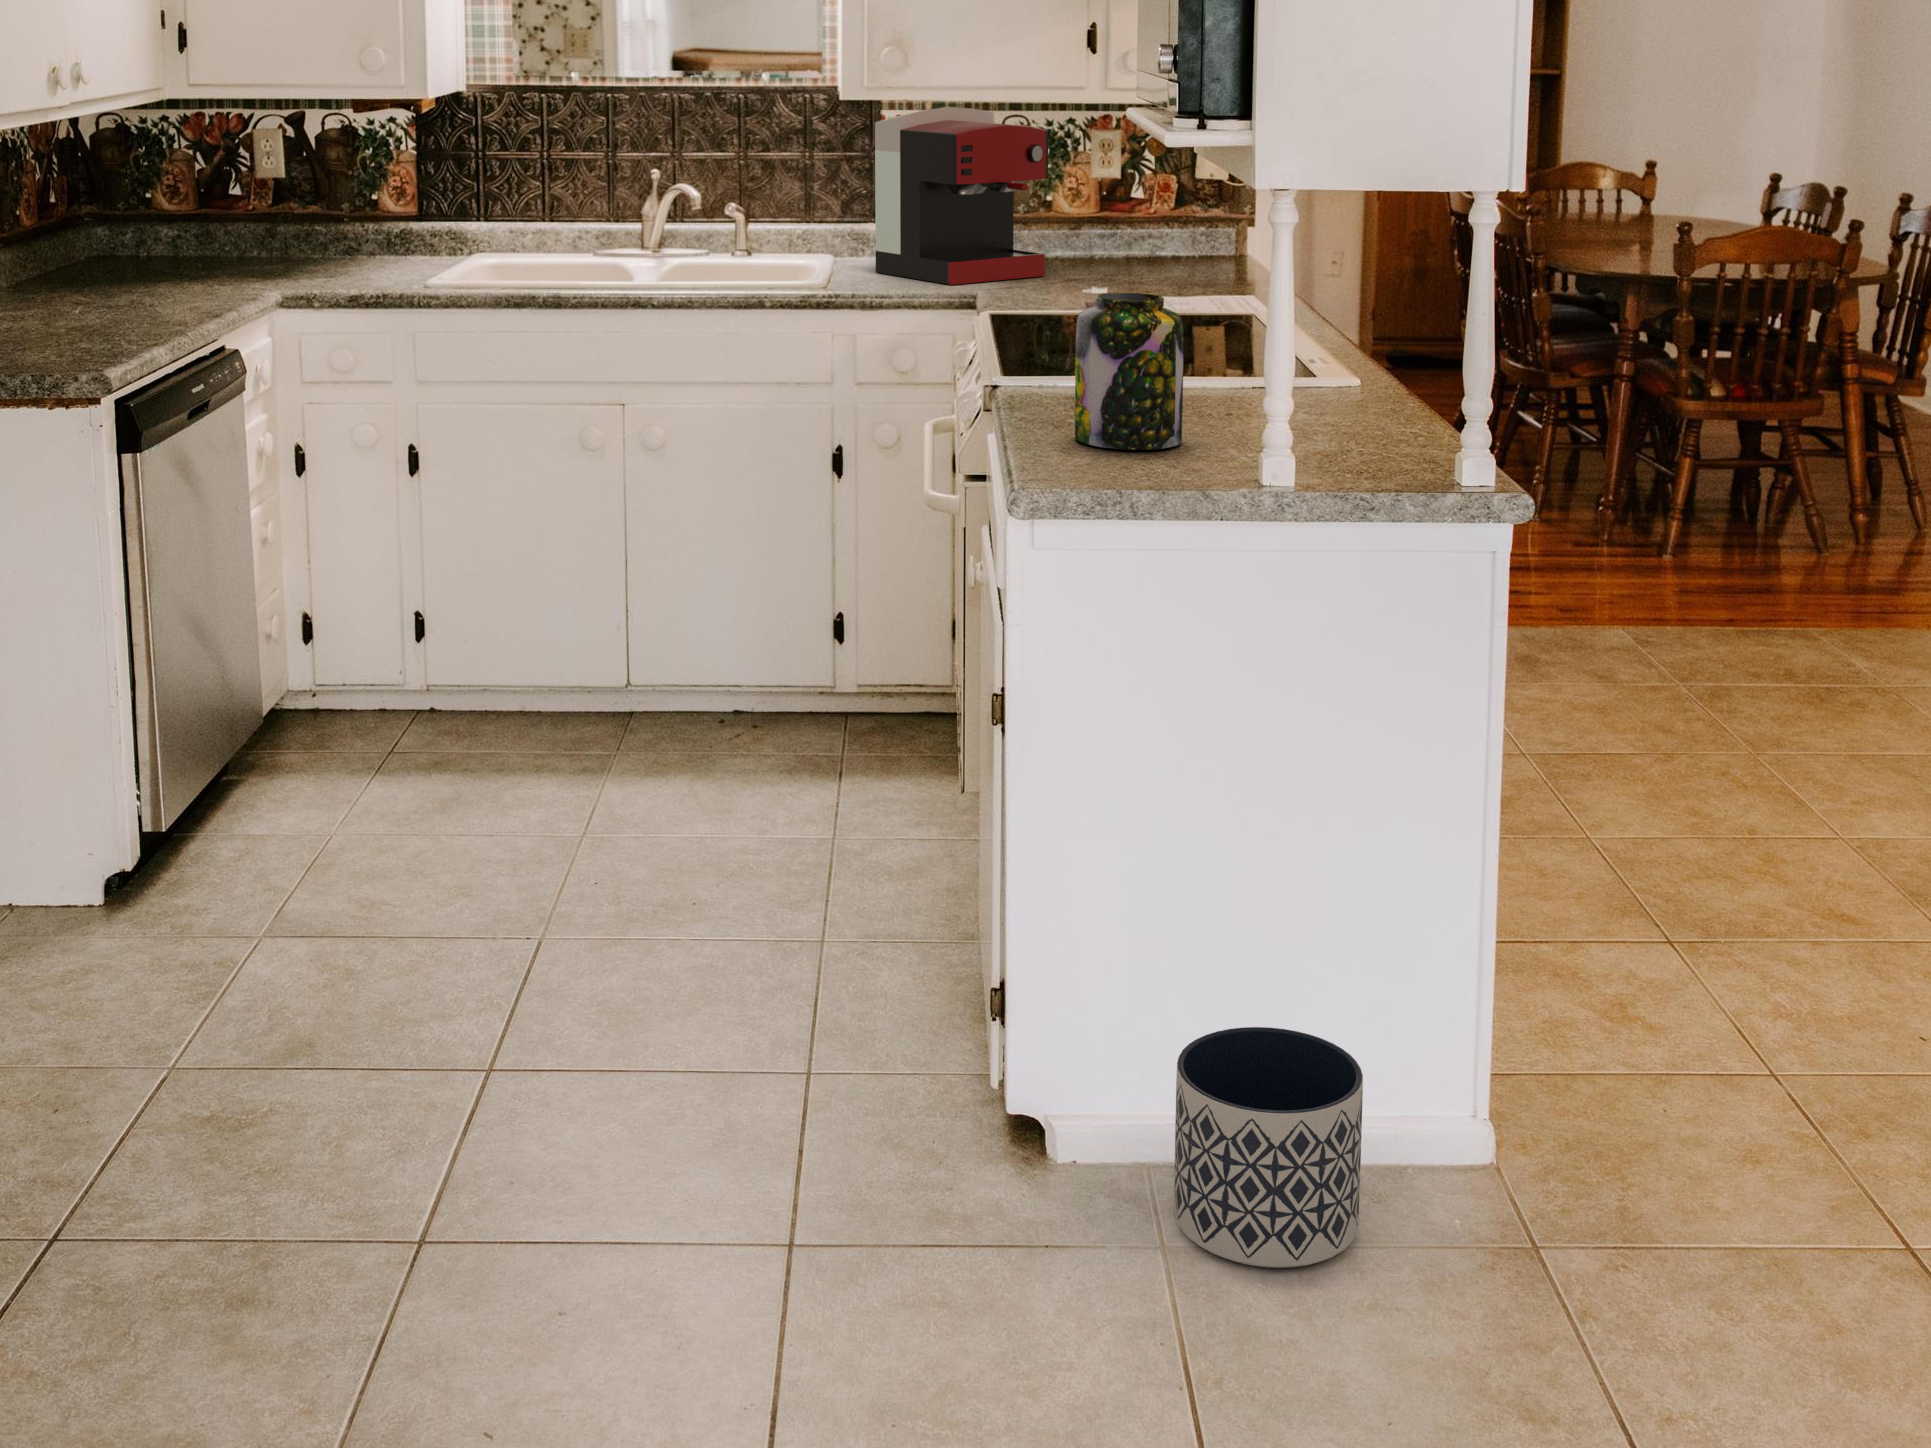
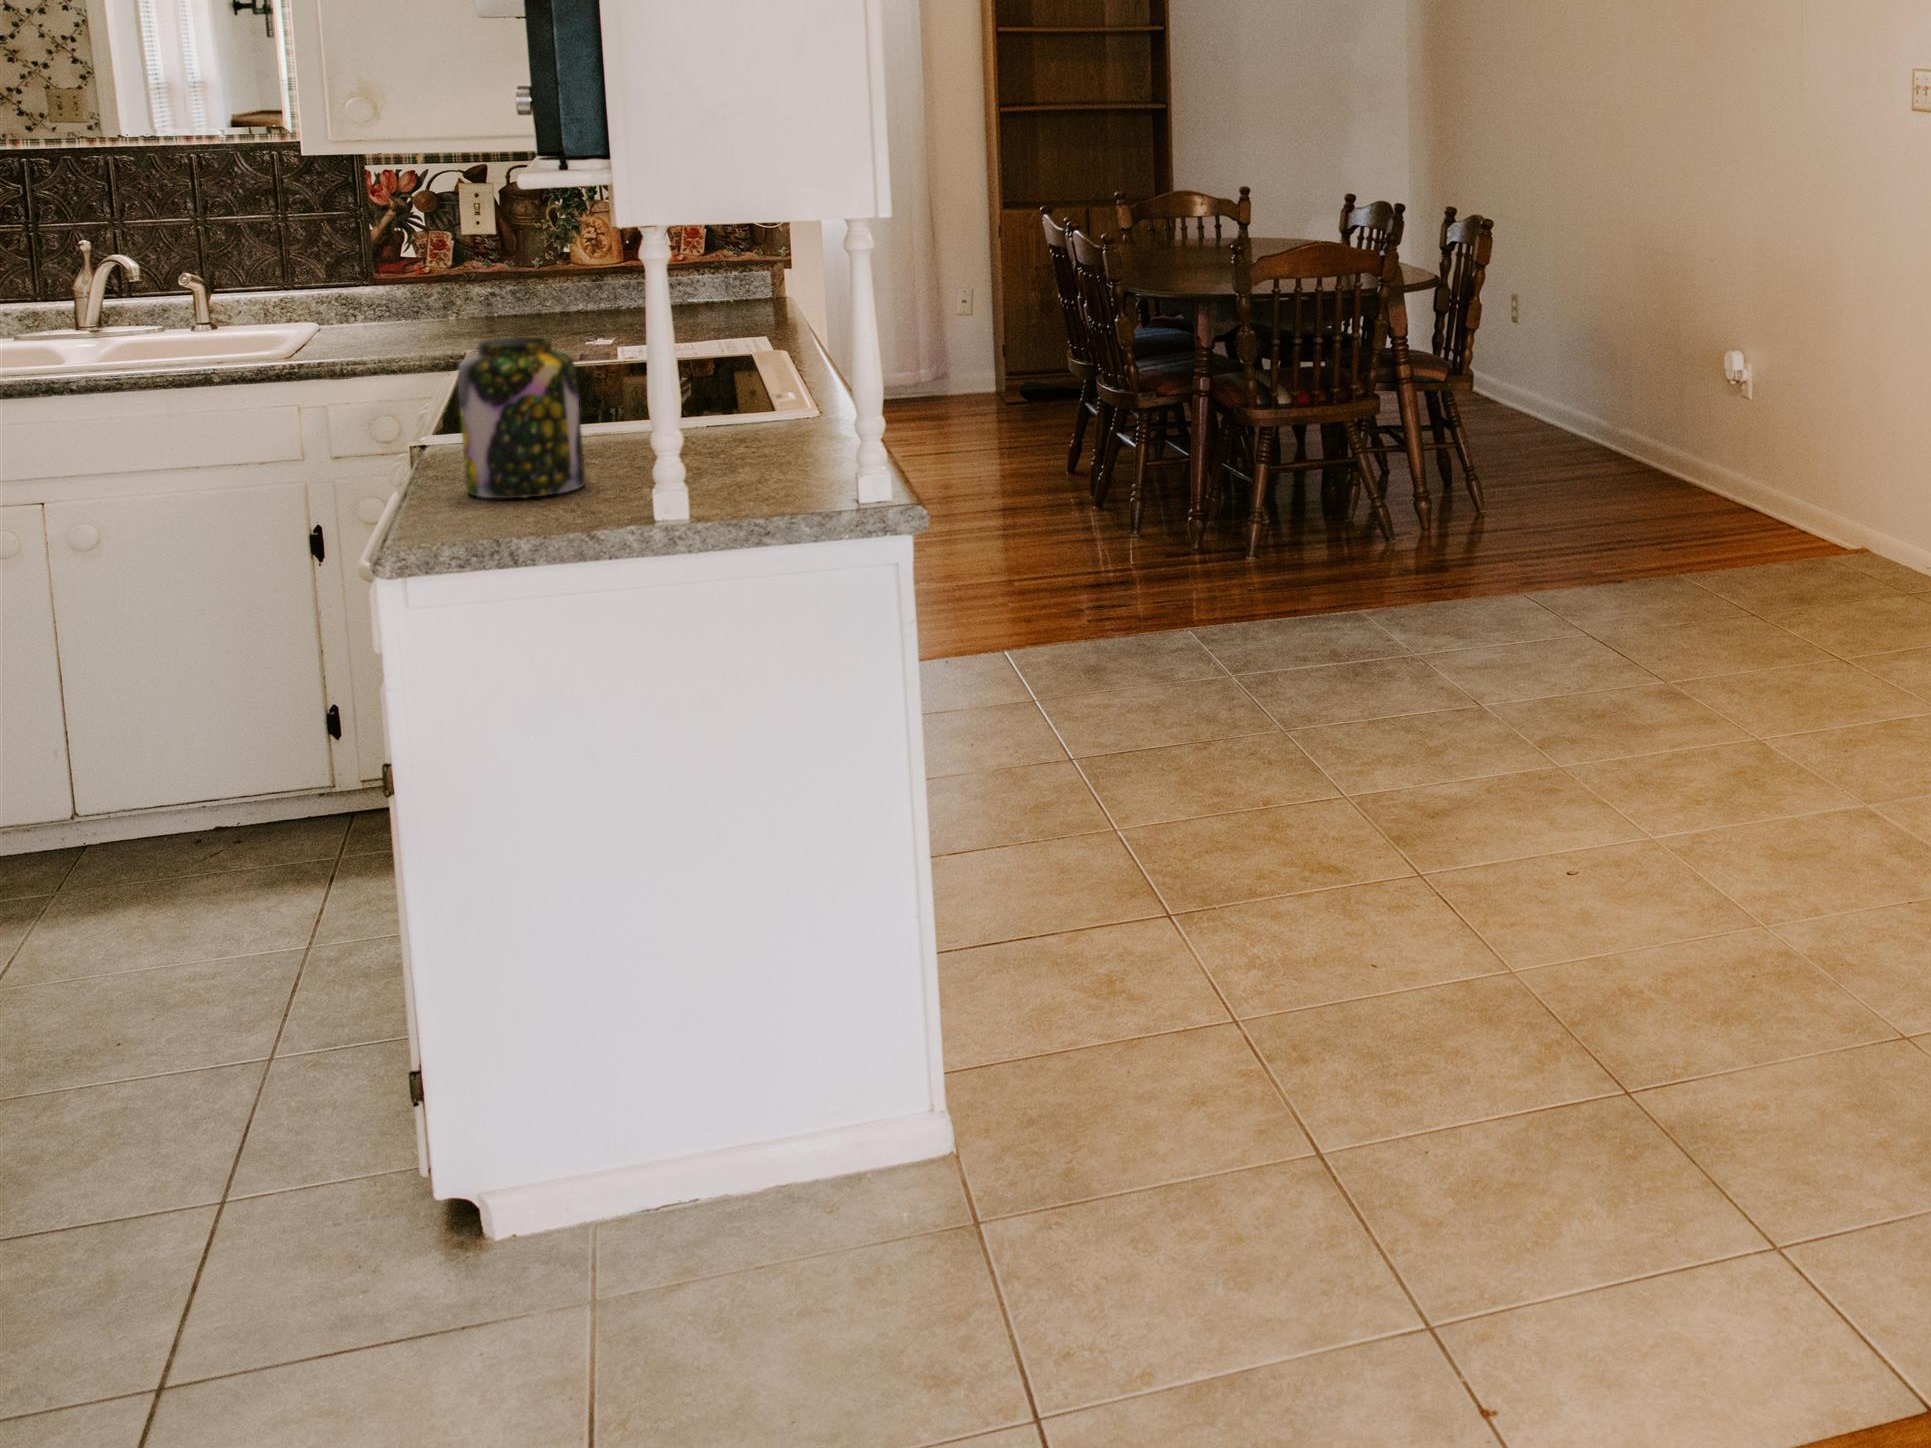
coffee maker: present [875,107,1048,285] -> none [344,159,554,345]
planter: present [1174,1027,1363,1268] -> none [598,1062,806,1308]

